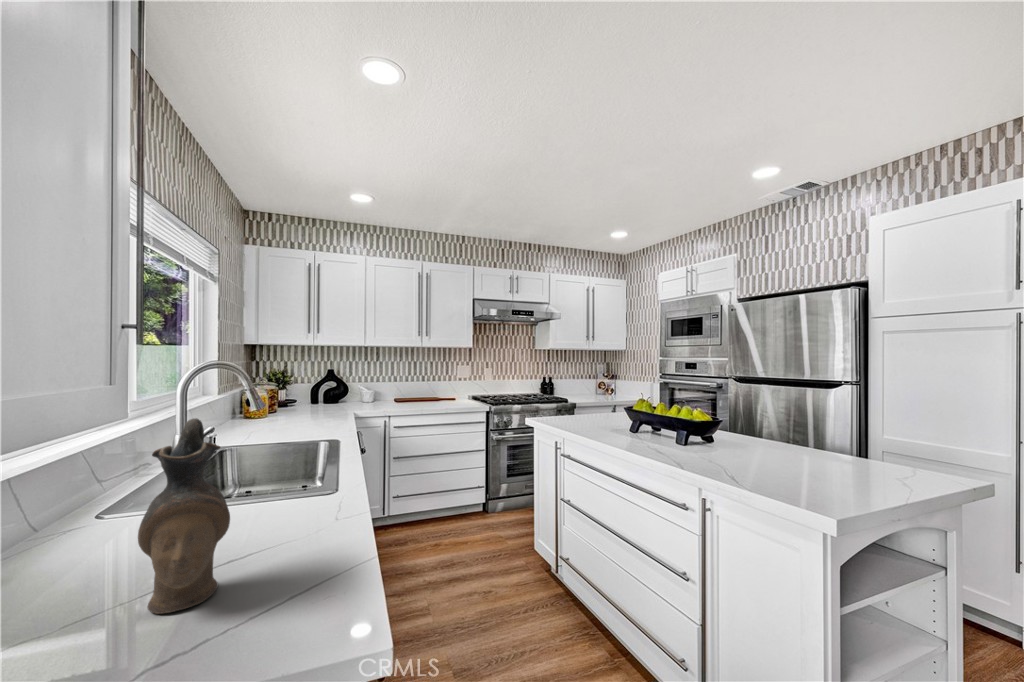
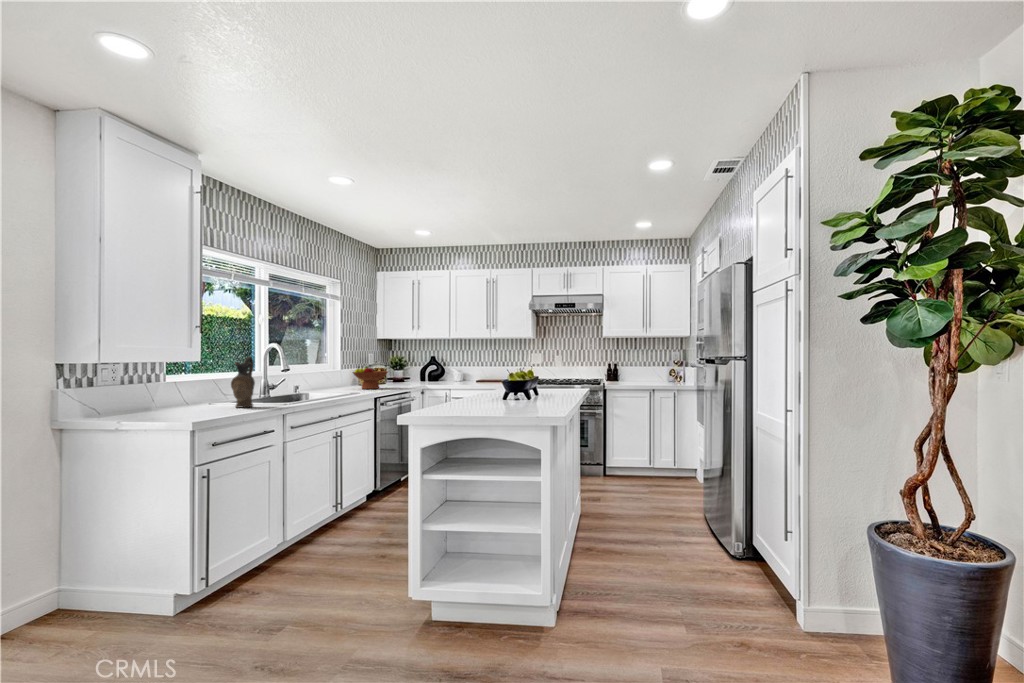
fruit bowl: none [265,393,331,434] -> present [353,366,388,389]

